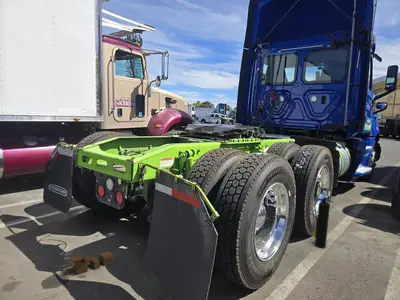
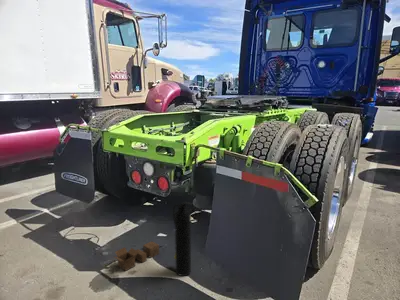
fire extinguisher: present [313,197,333,248] -> present [173,202,192,276]

